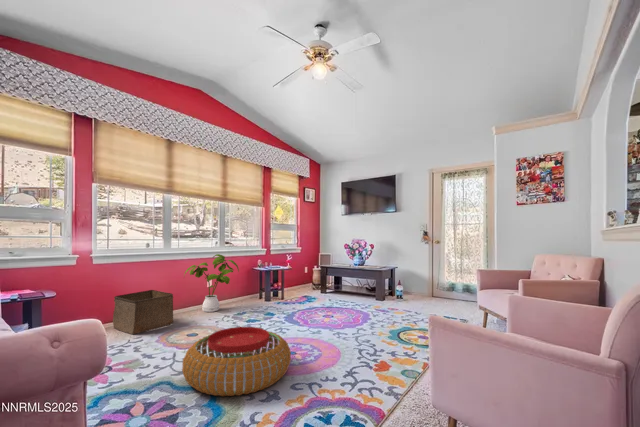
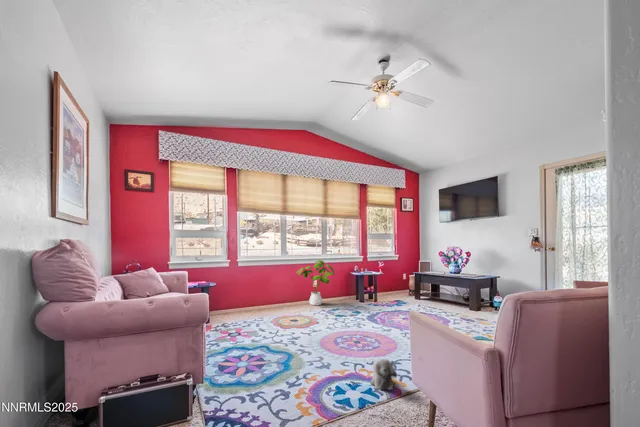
storage bin: present [113,290,173,335] -> none [249,285,286,315]
pouf: present [182,327,291,396] -> none [273,316,349,362]
plush toy: none [342,373,375,415] -> present [371,359,397,390]

